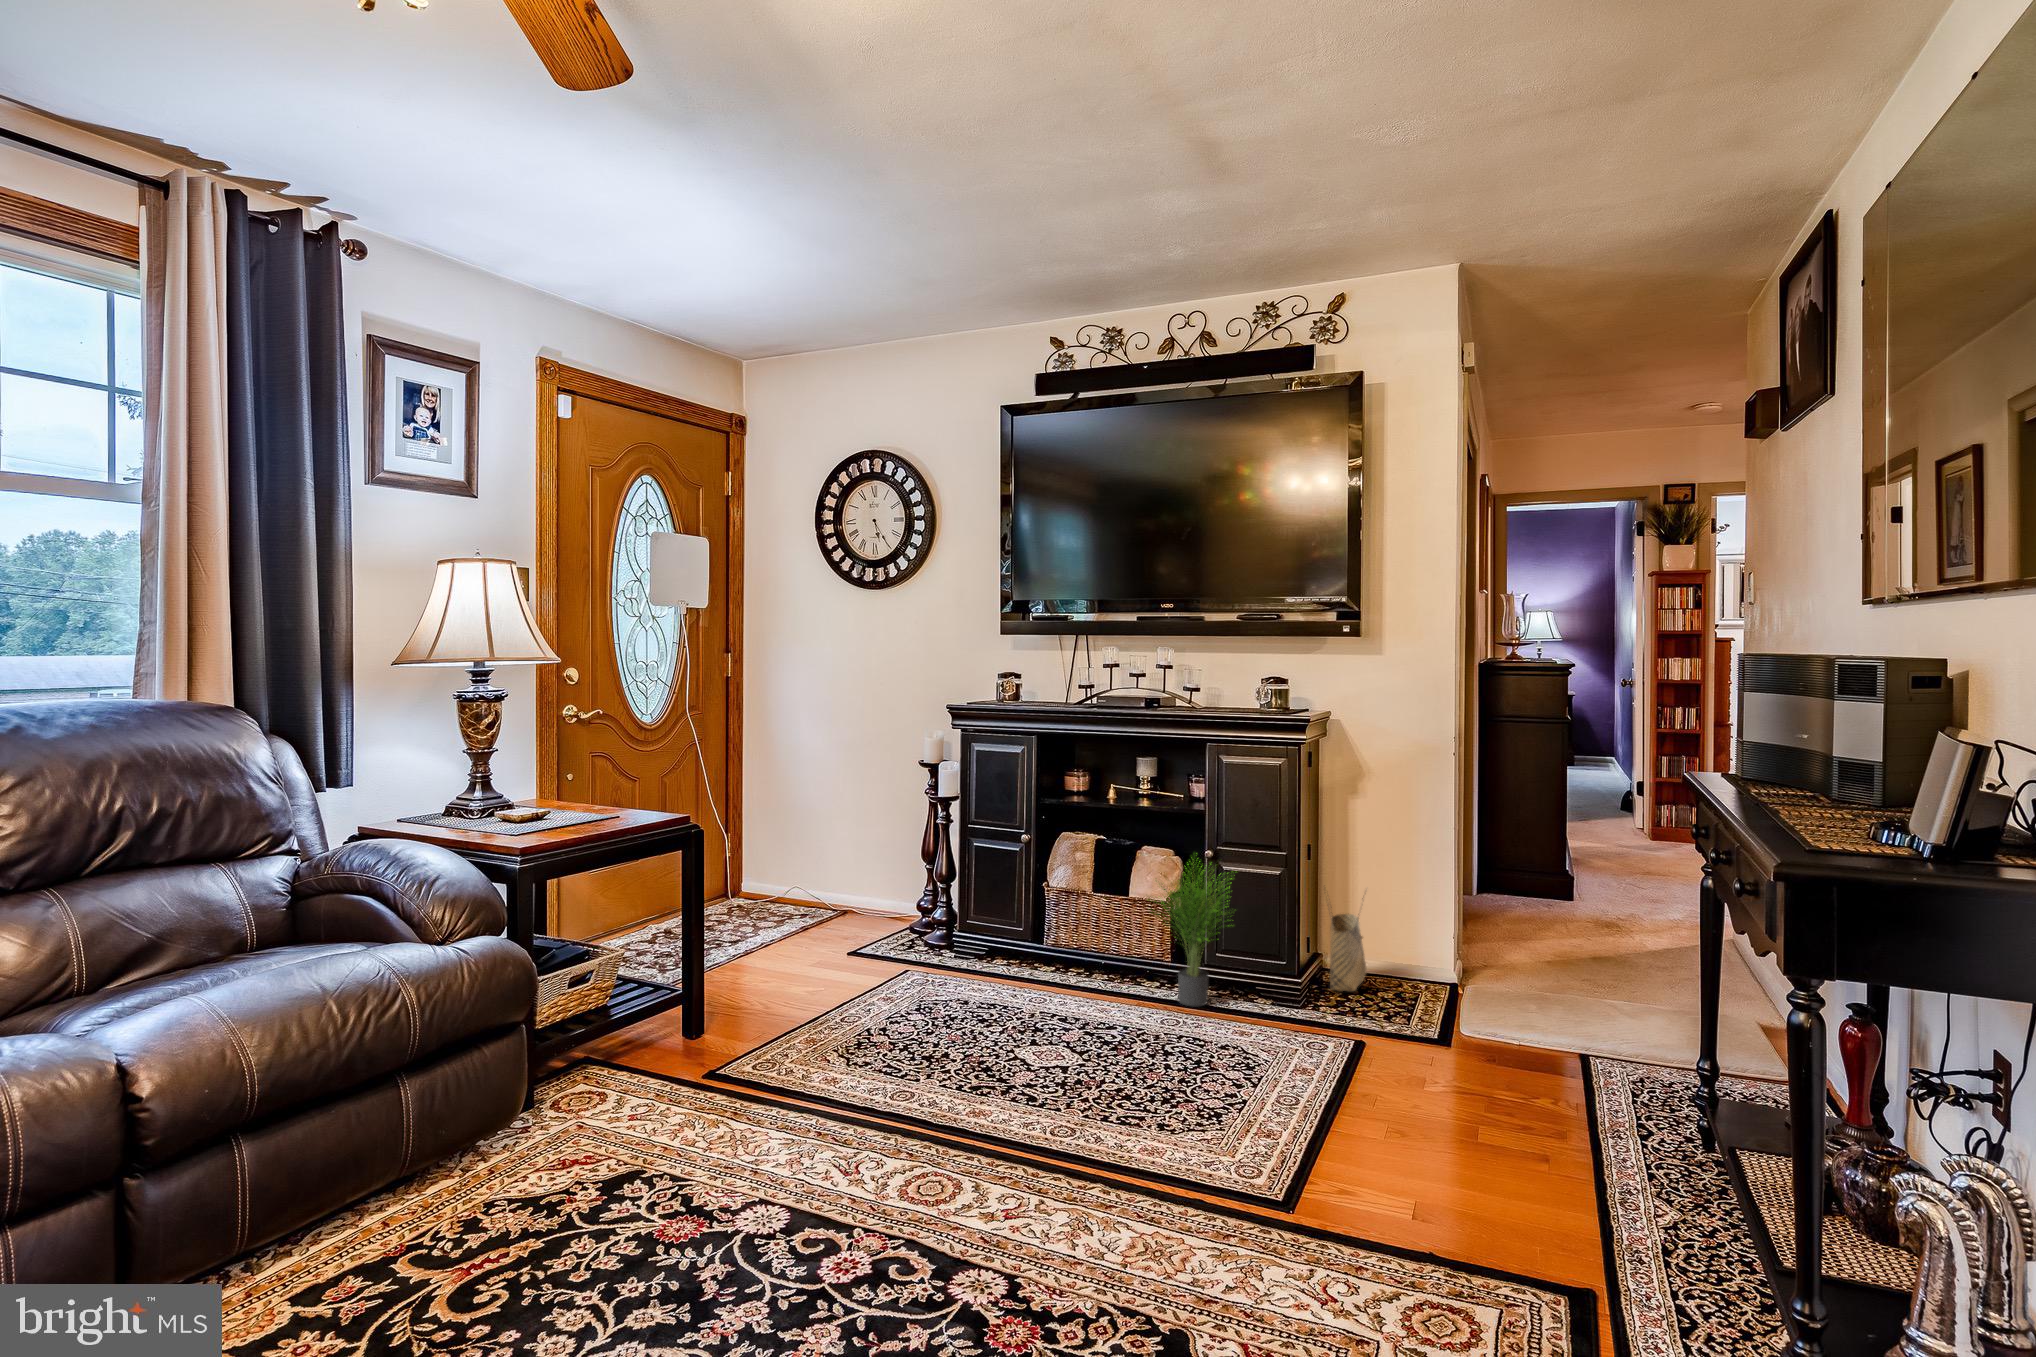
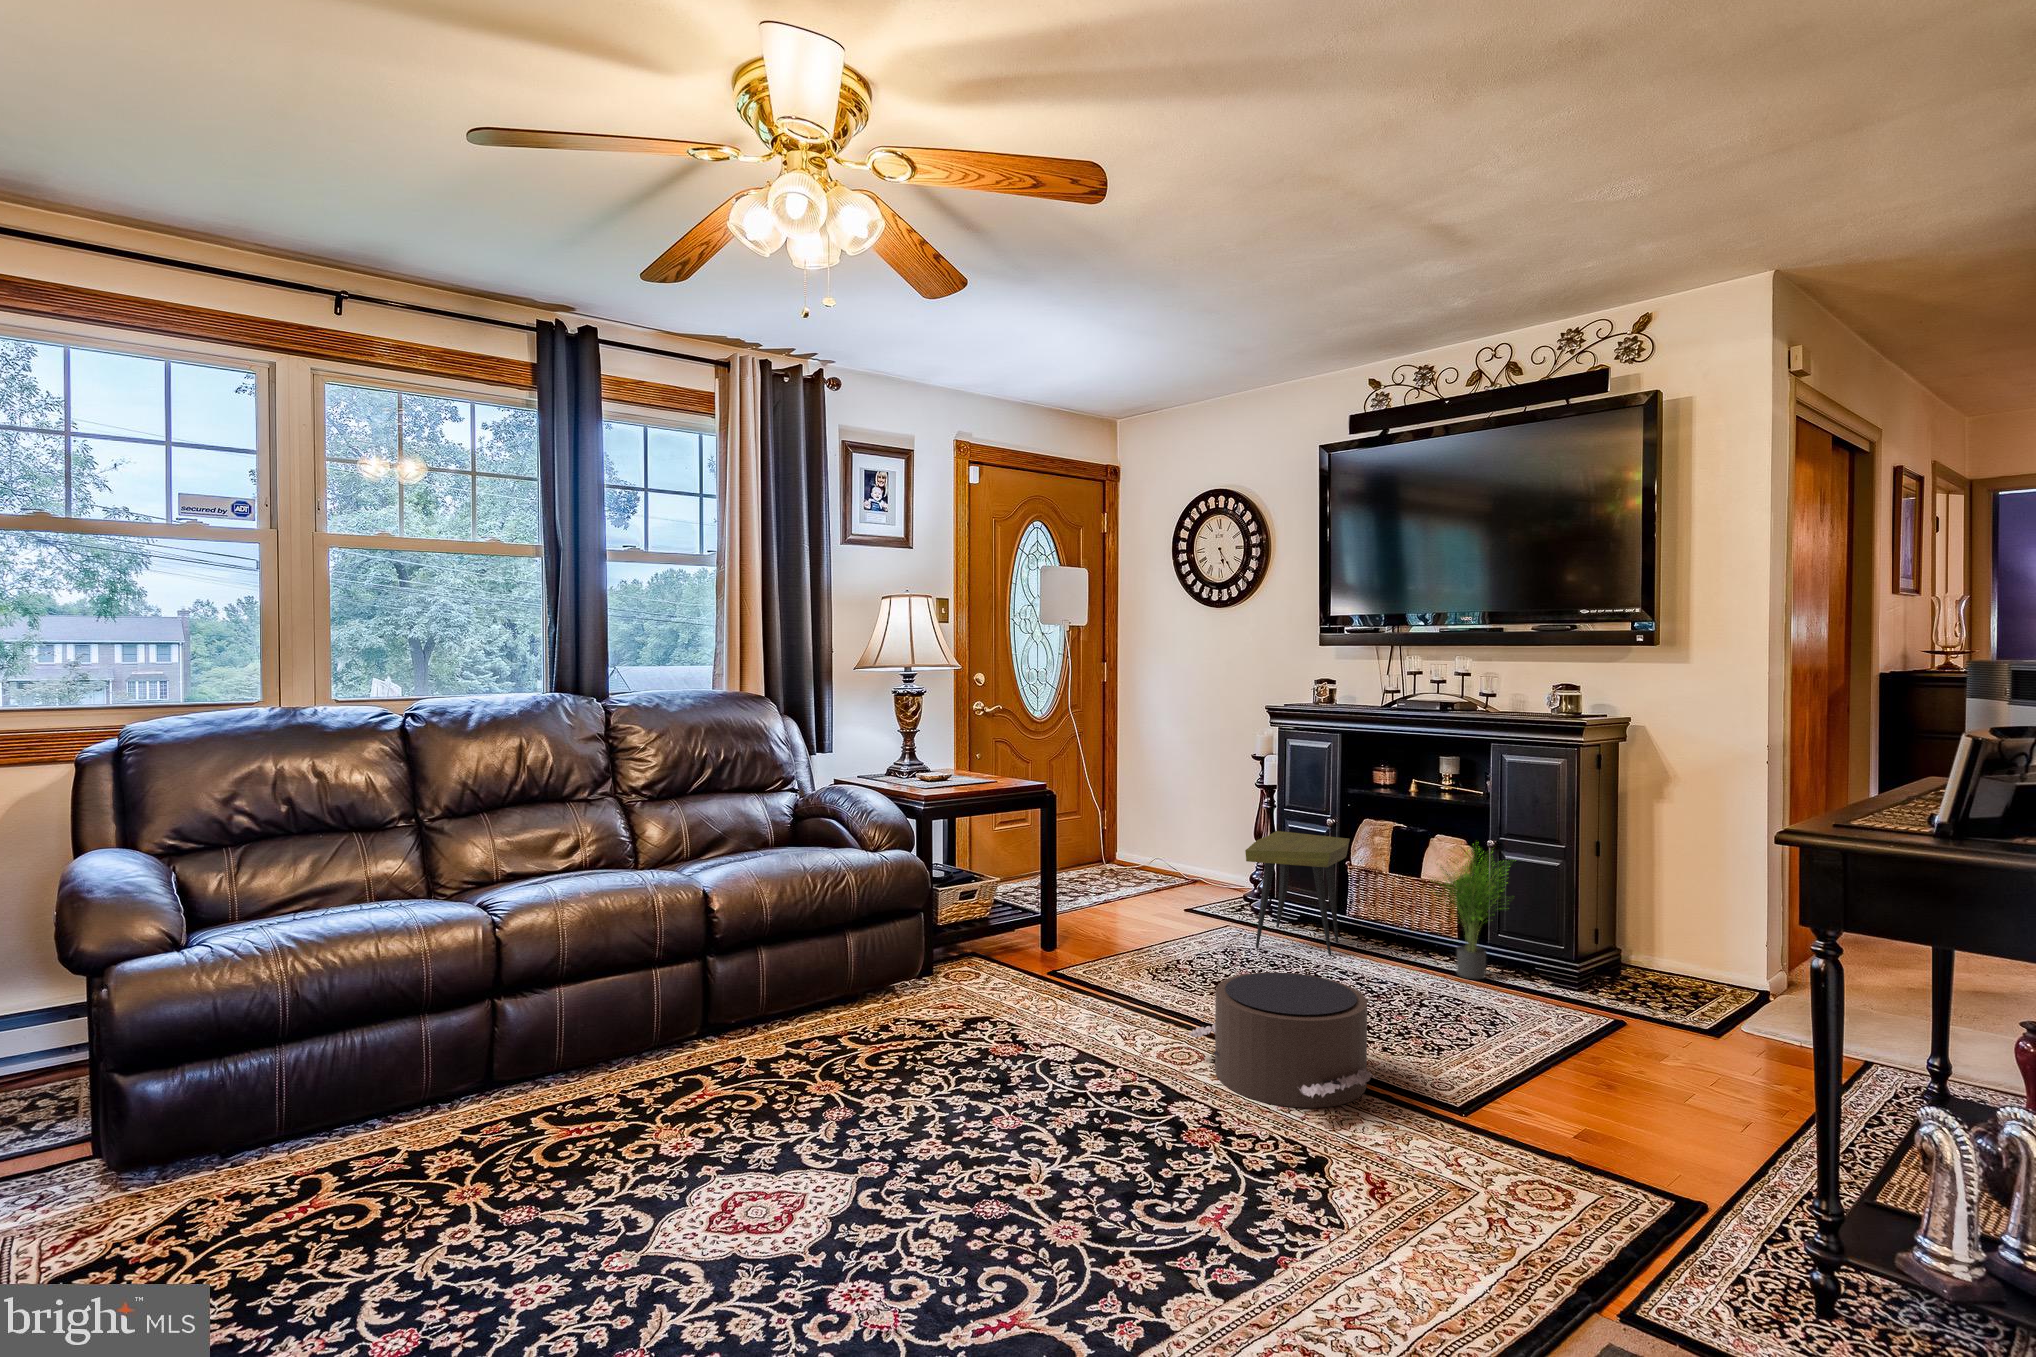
side table: none [946,852,1051,997] -> present [1245,831,1350,955]
woven basket: present [1329,897,1367,992] -> none [1619,883,1671,986]
pouf: none [938,1050,1192,1245] -> present [1188,972,1378,1108]

